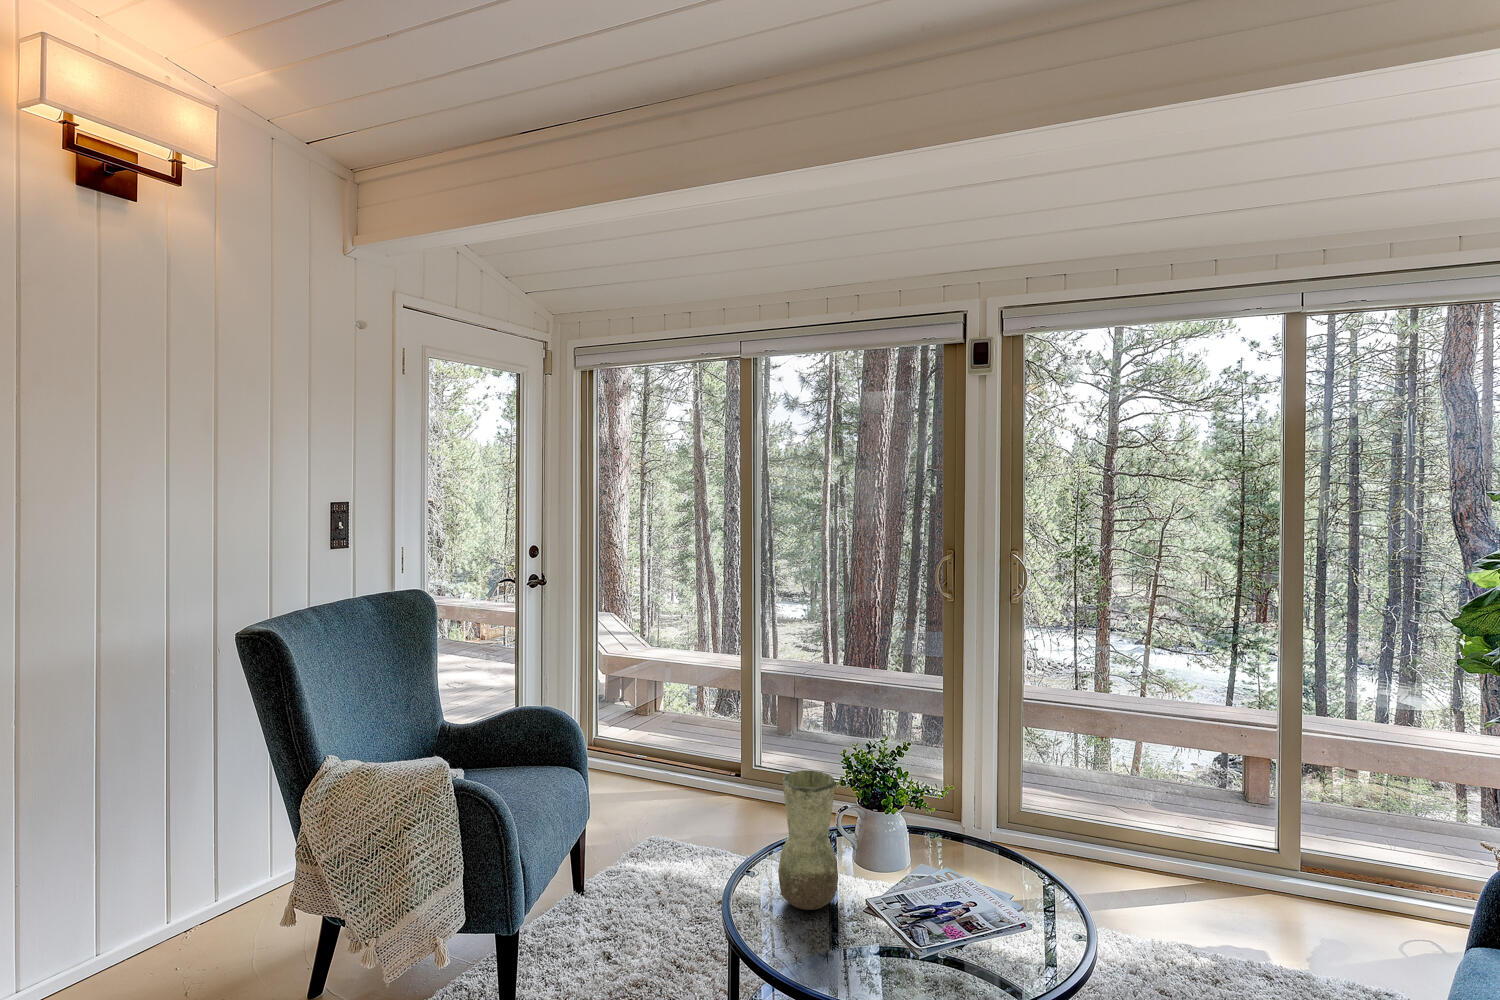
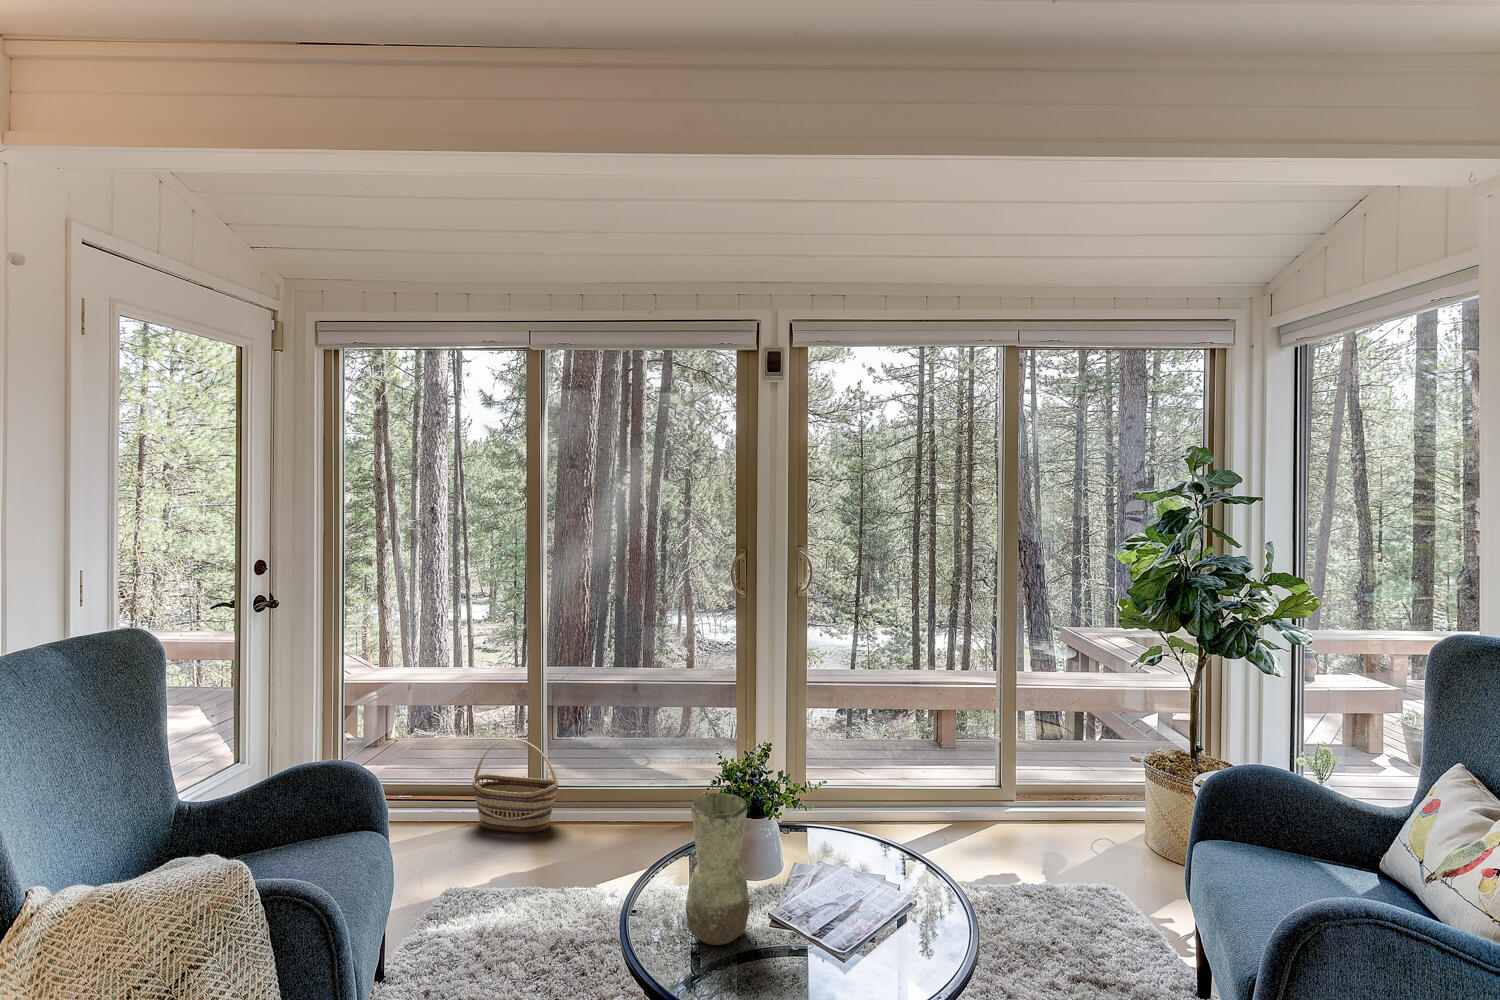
basket: none [695,717,766,806] -> present [472,739,558,832]

